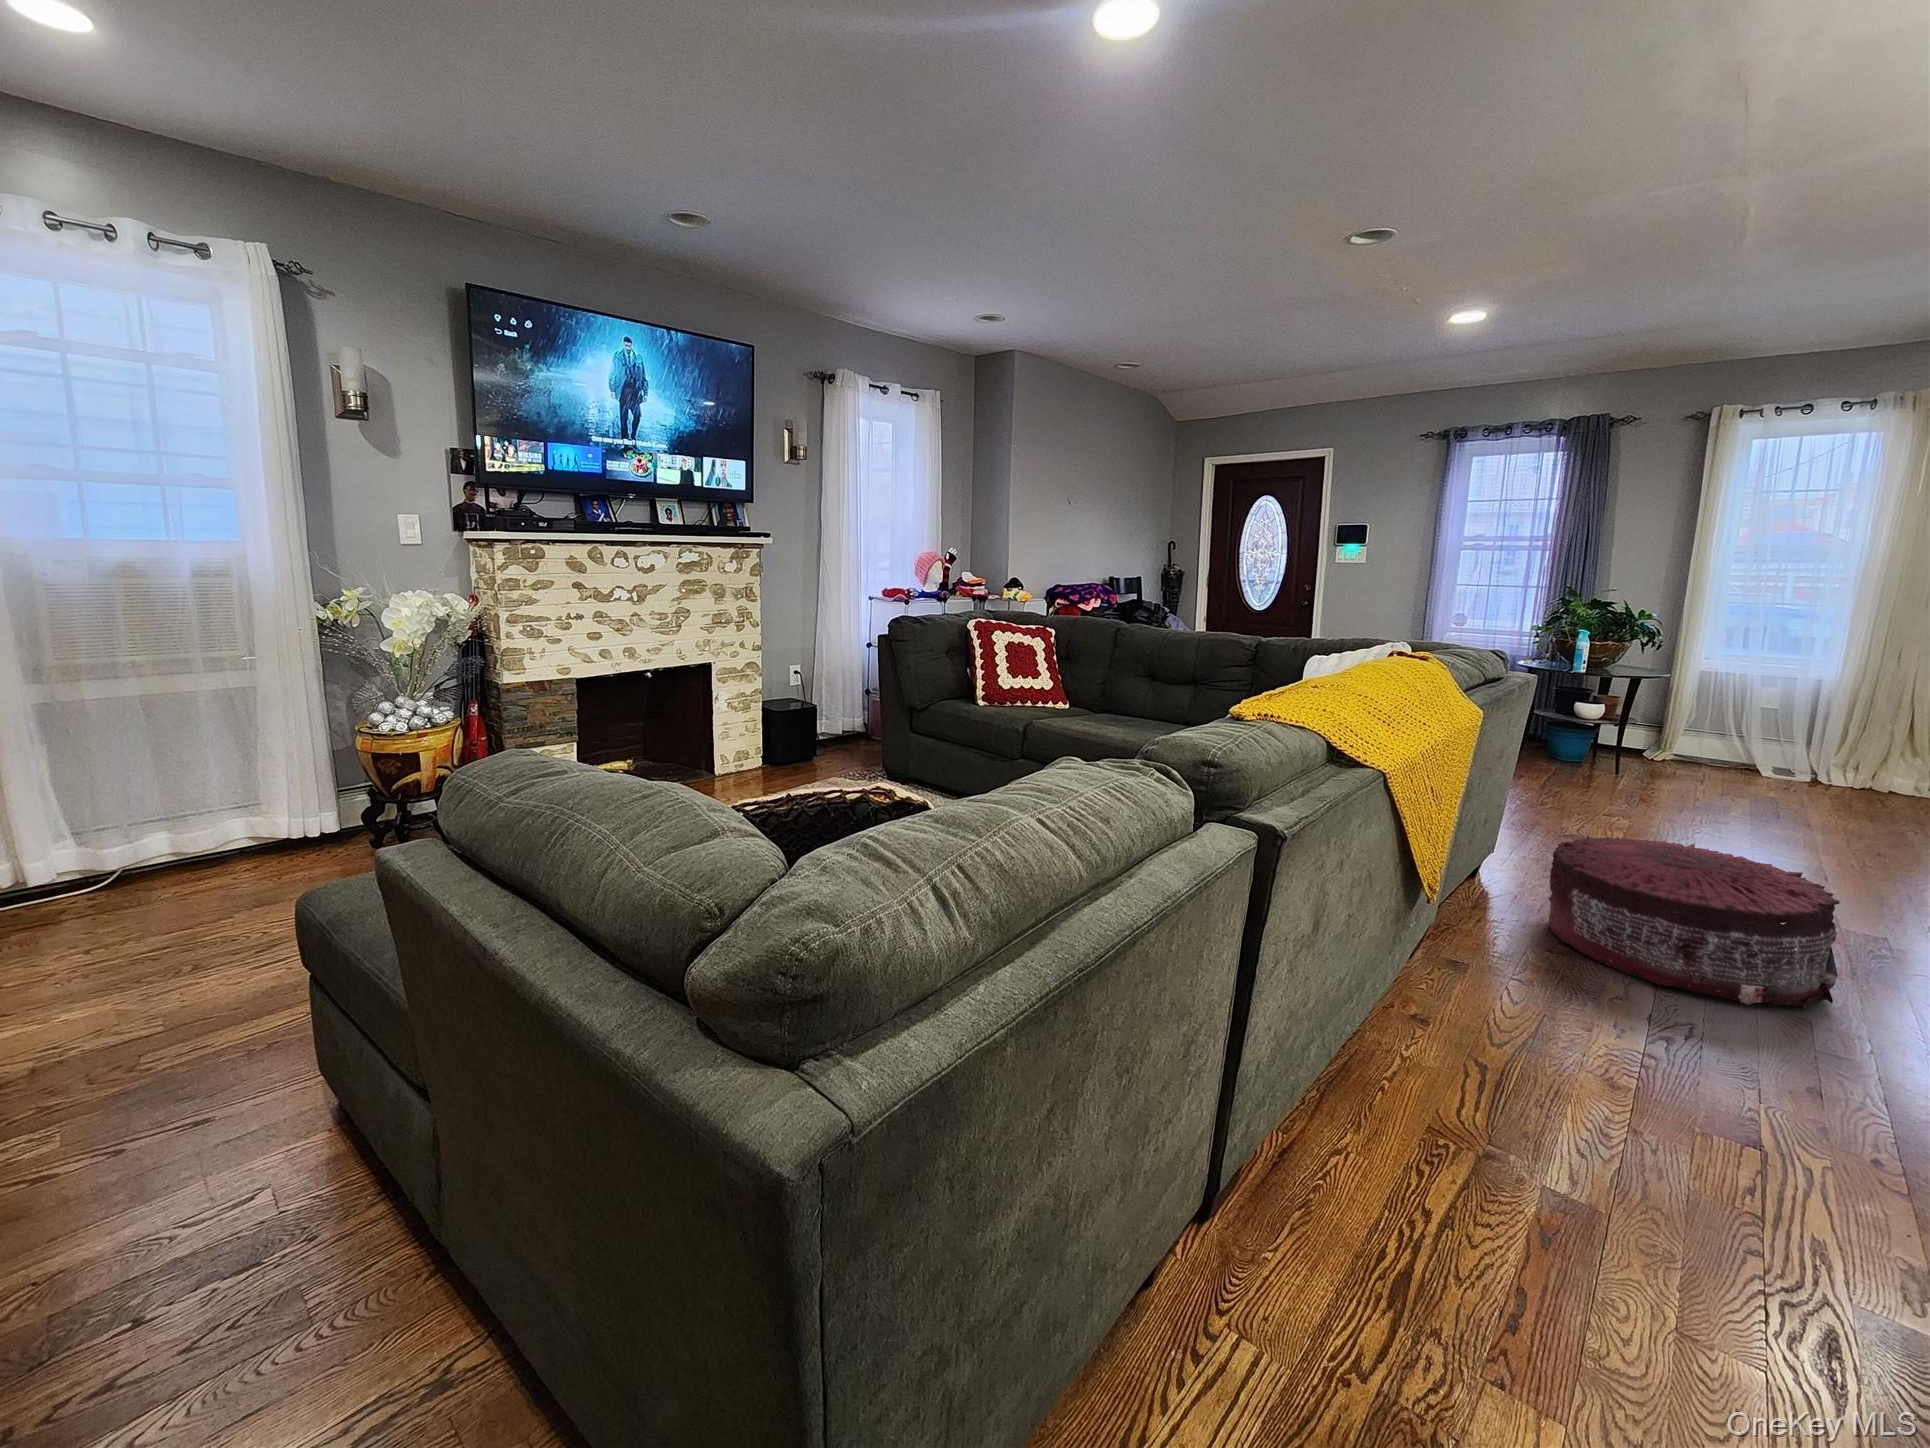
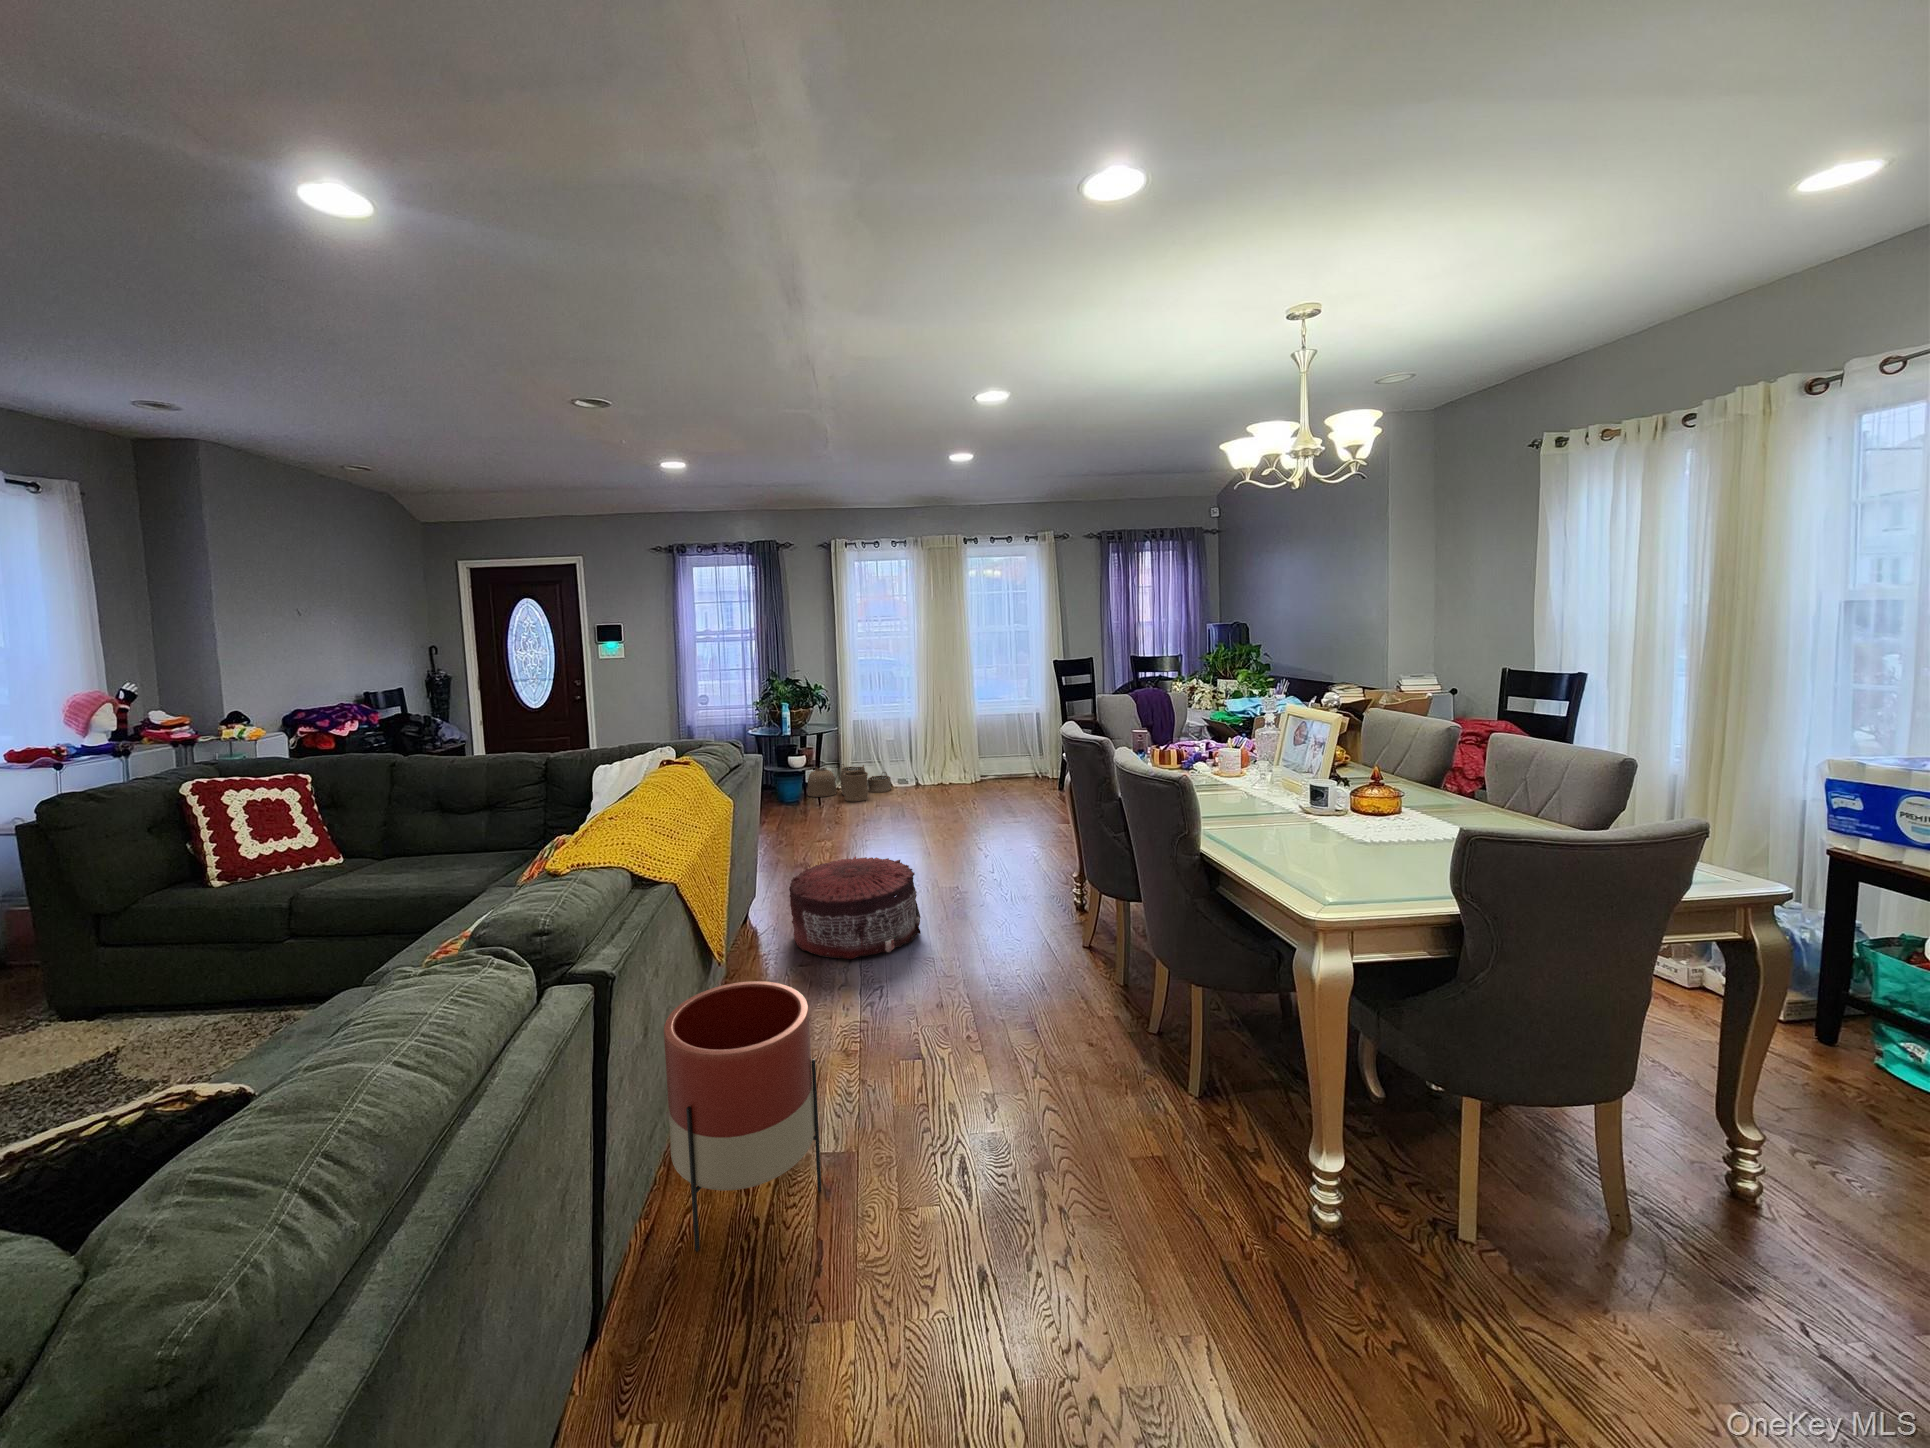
woven basket: none [1595,721,1779,783] -> present [807,764,891,802]
planter: none [1326,918,1587,1269] -> present [664,981,821,1251]

